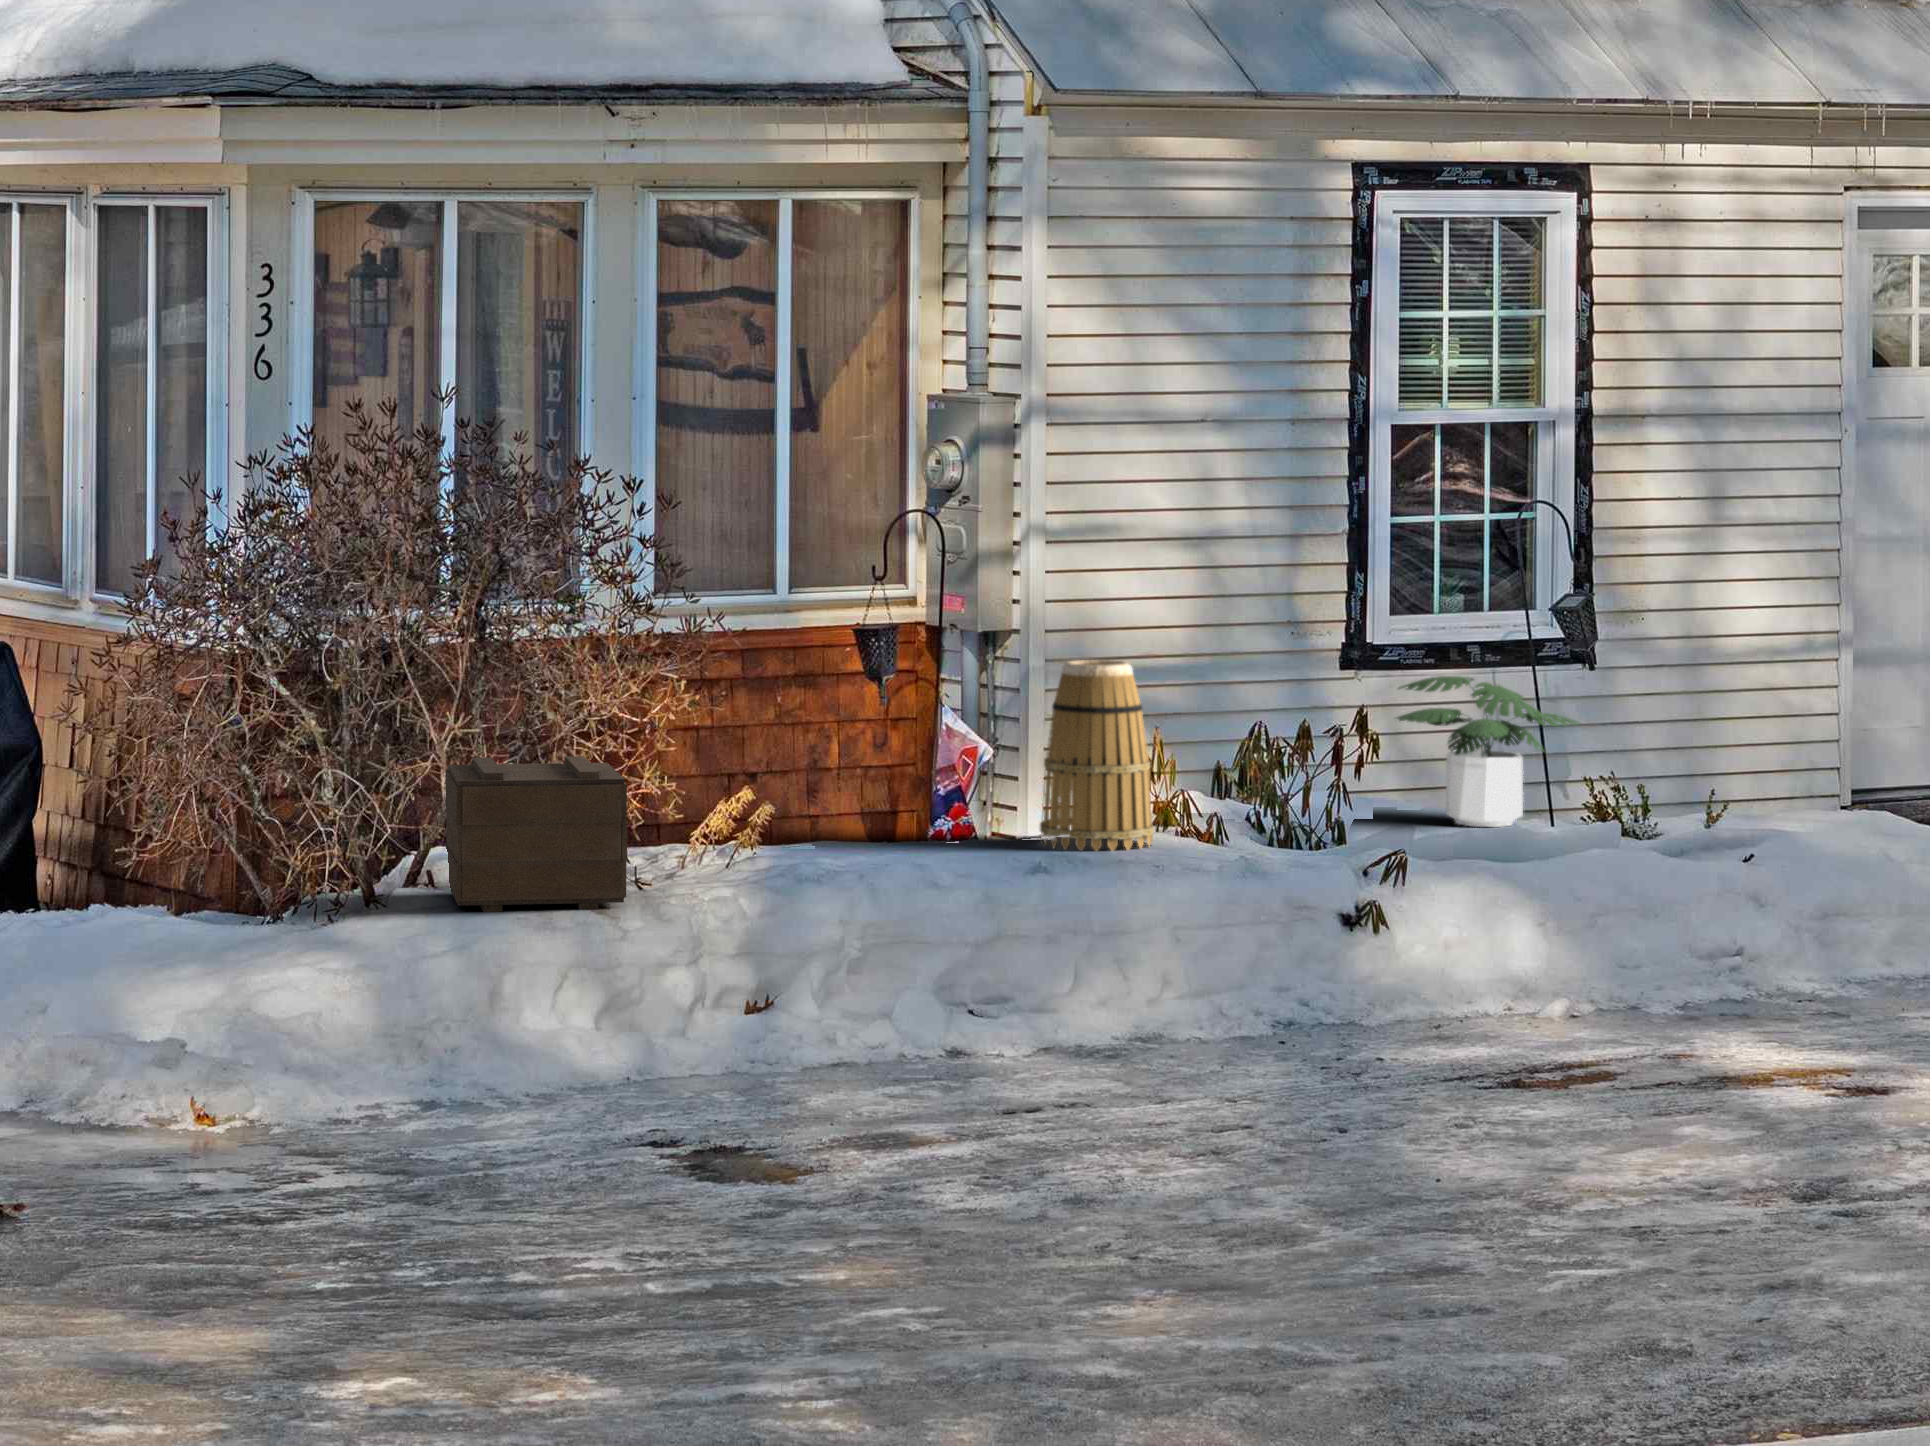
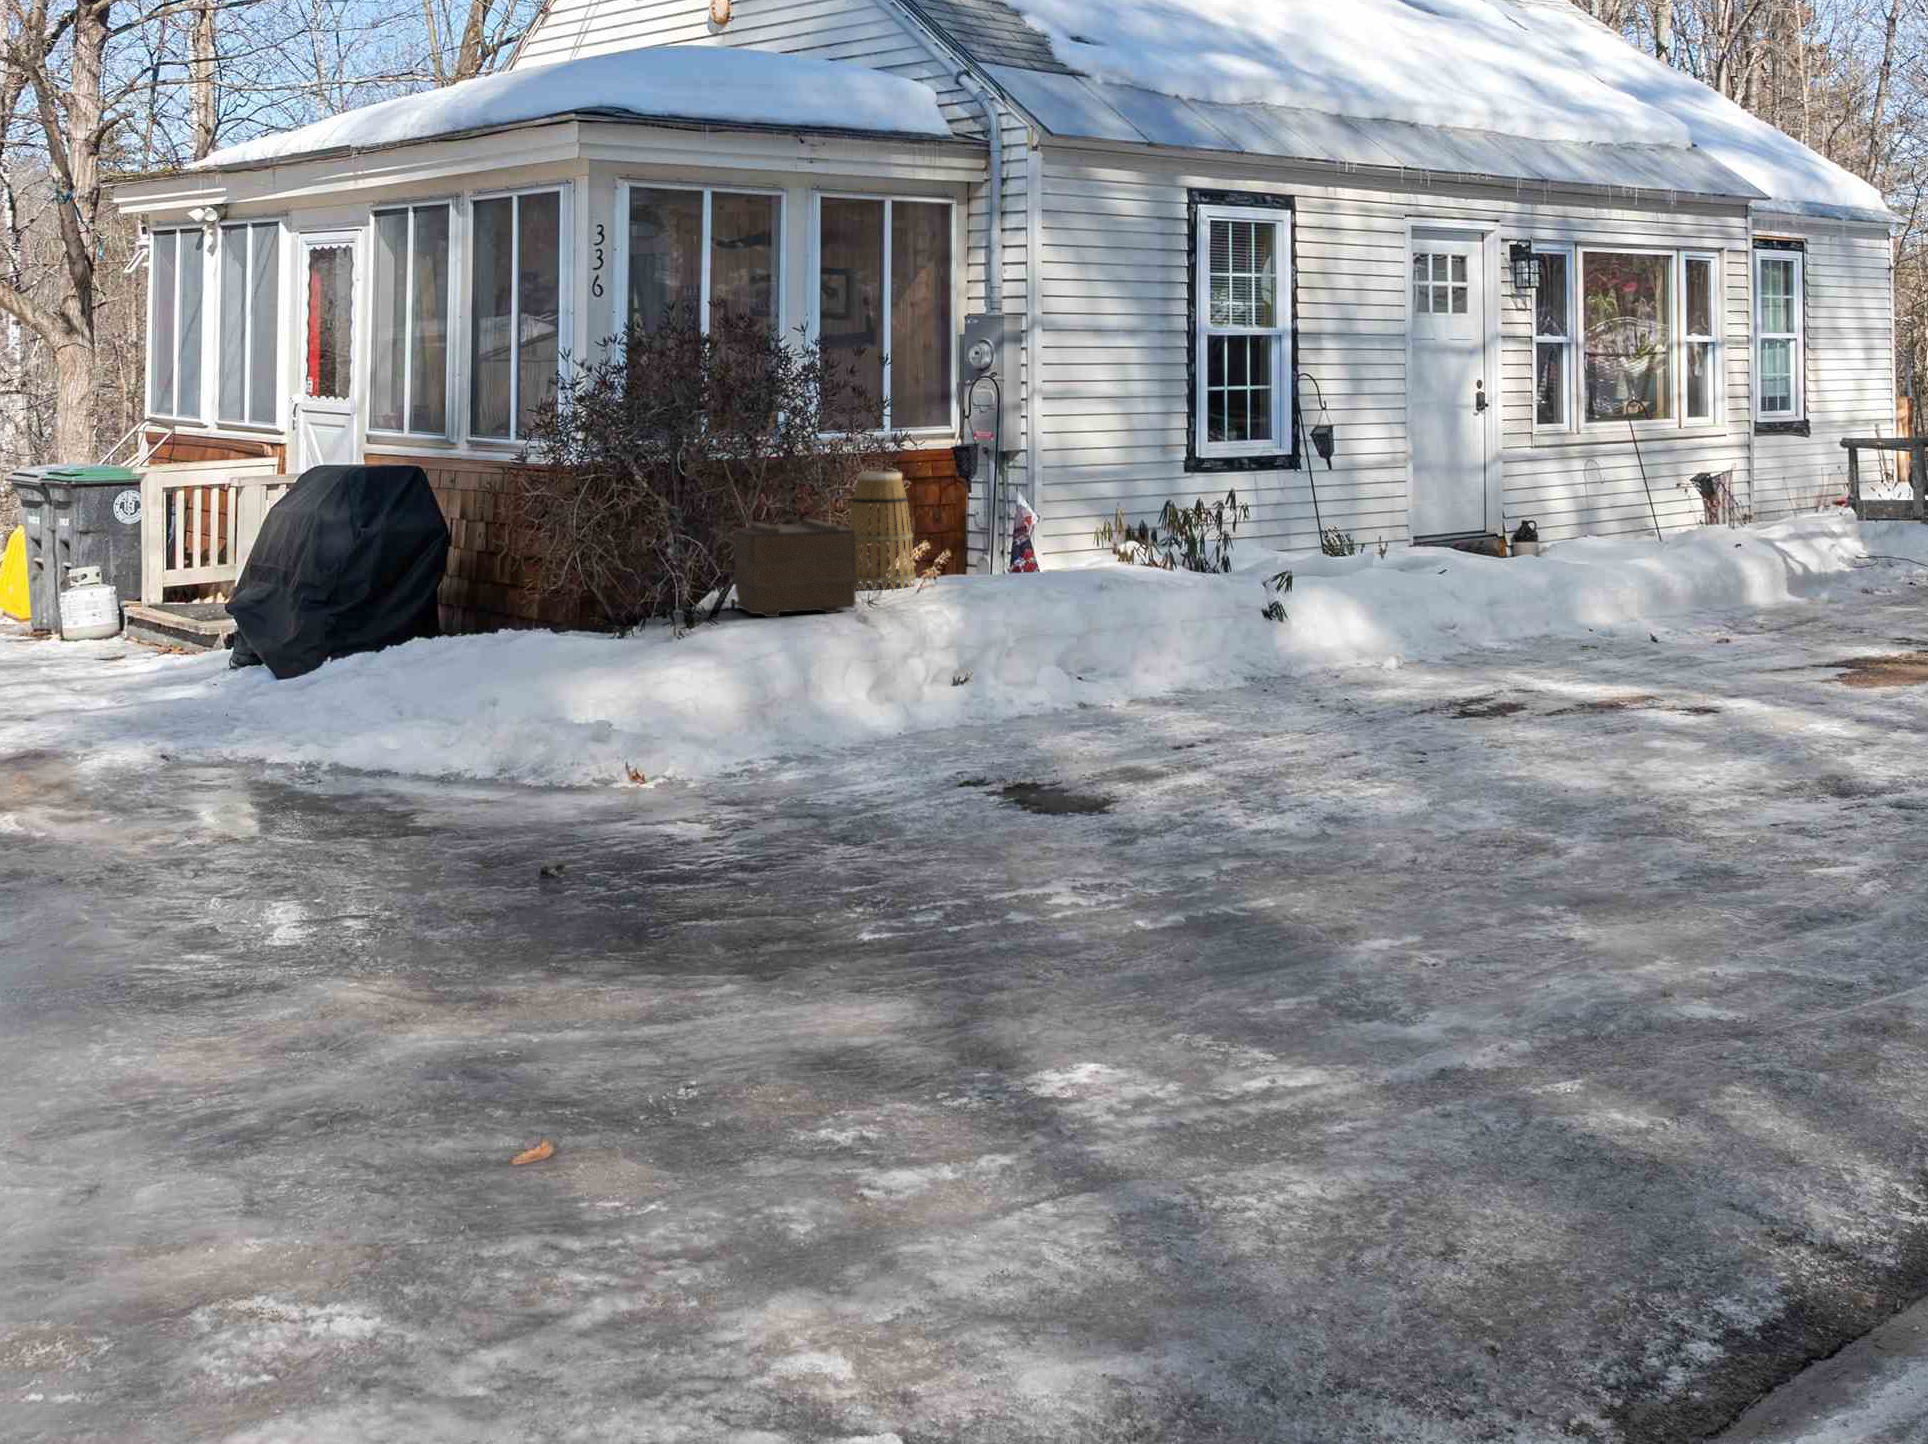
basket: present [1040,660,1154,851] -> present [849,471,916,589]
potted plant: present [1397,676,1578,827] -> none [1215,470,1313,552]

